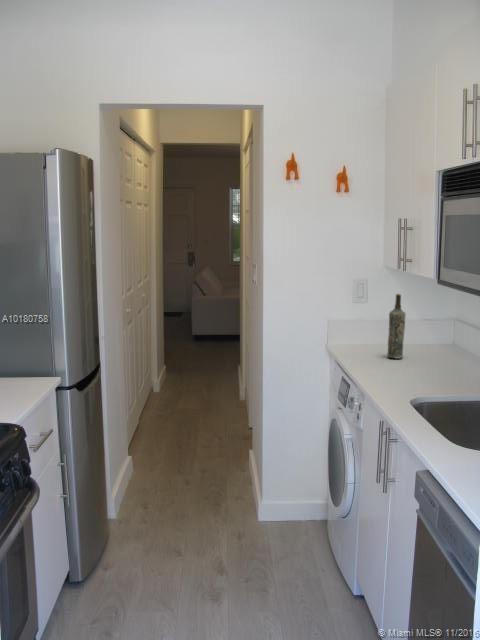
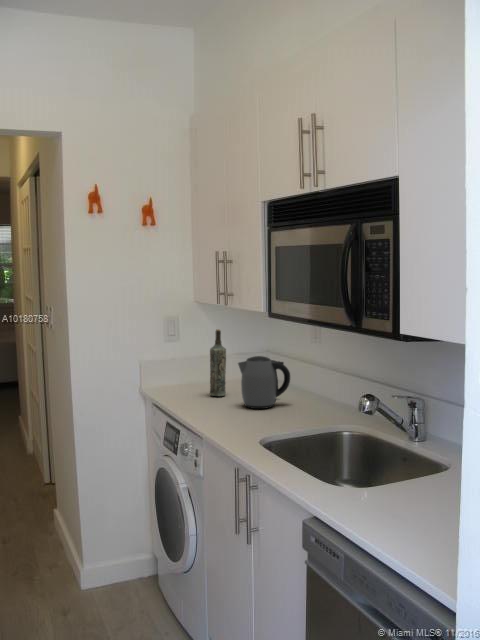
kettle: none [410,322,464,374] -> present [238,356,290,409]

